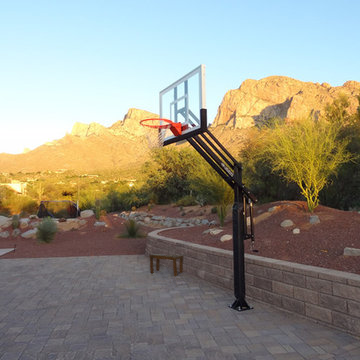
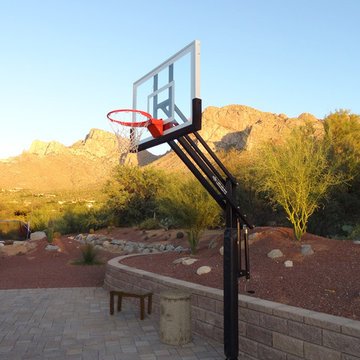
trash can: none [185,252,212,291] -> present [159,289,193,345]

